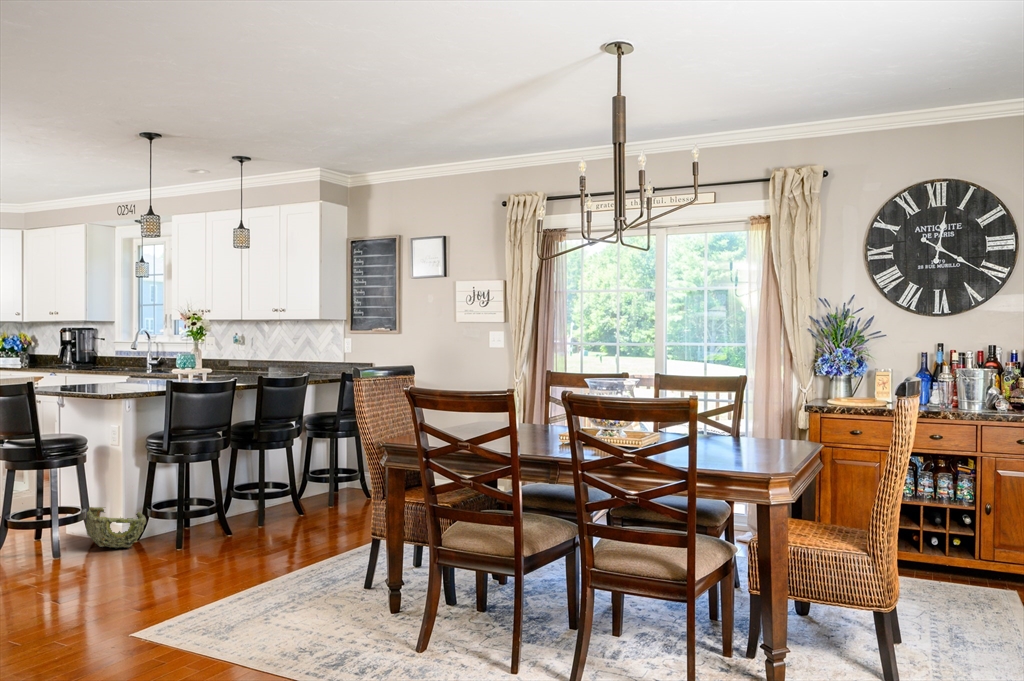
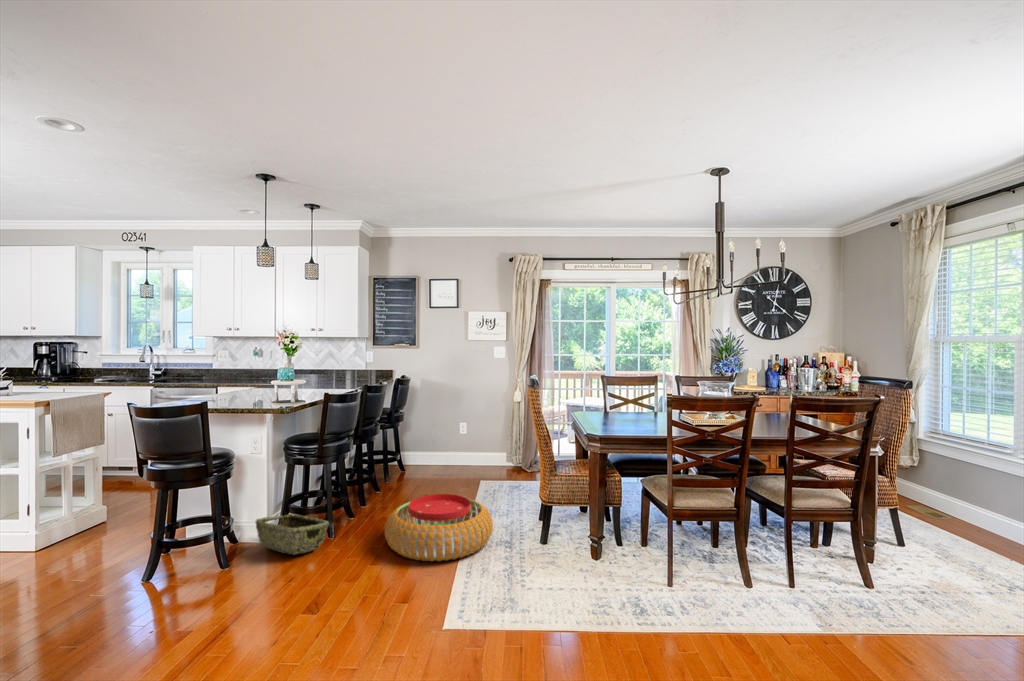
pouf: none [176,506,314,576] -> present [385,494,493,561]

